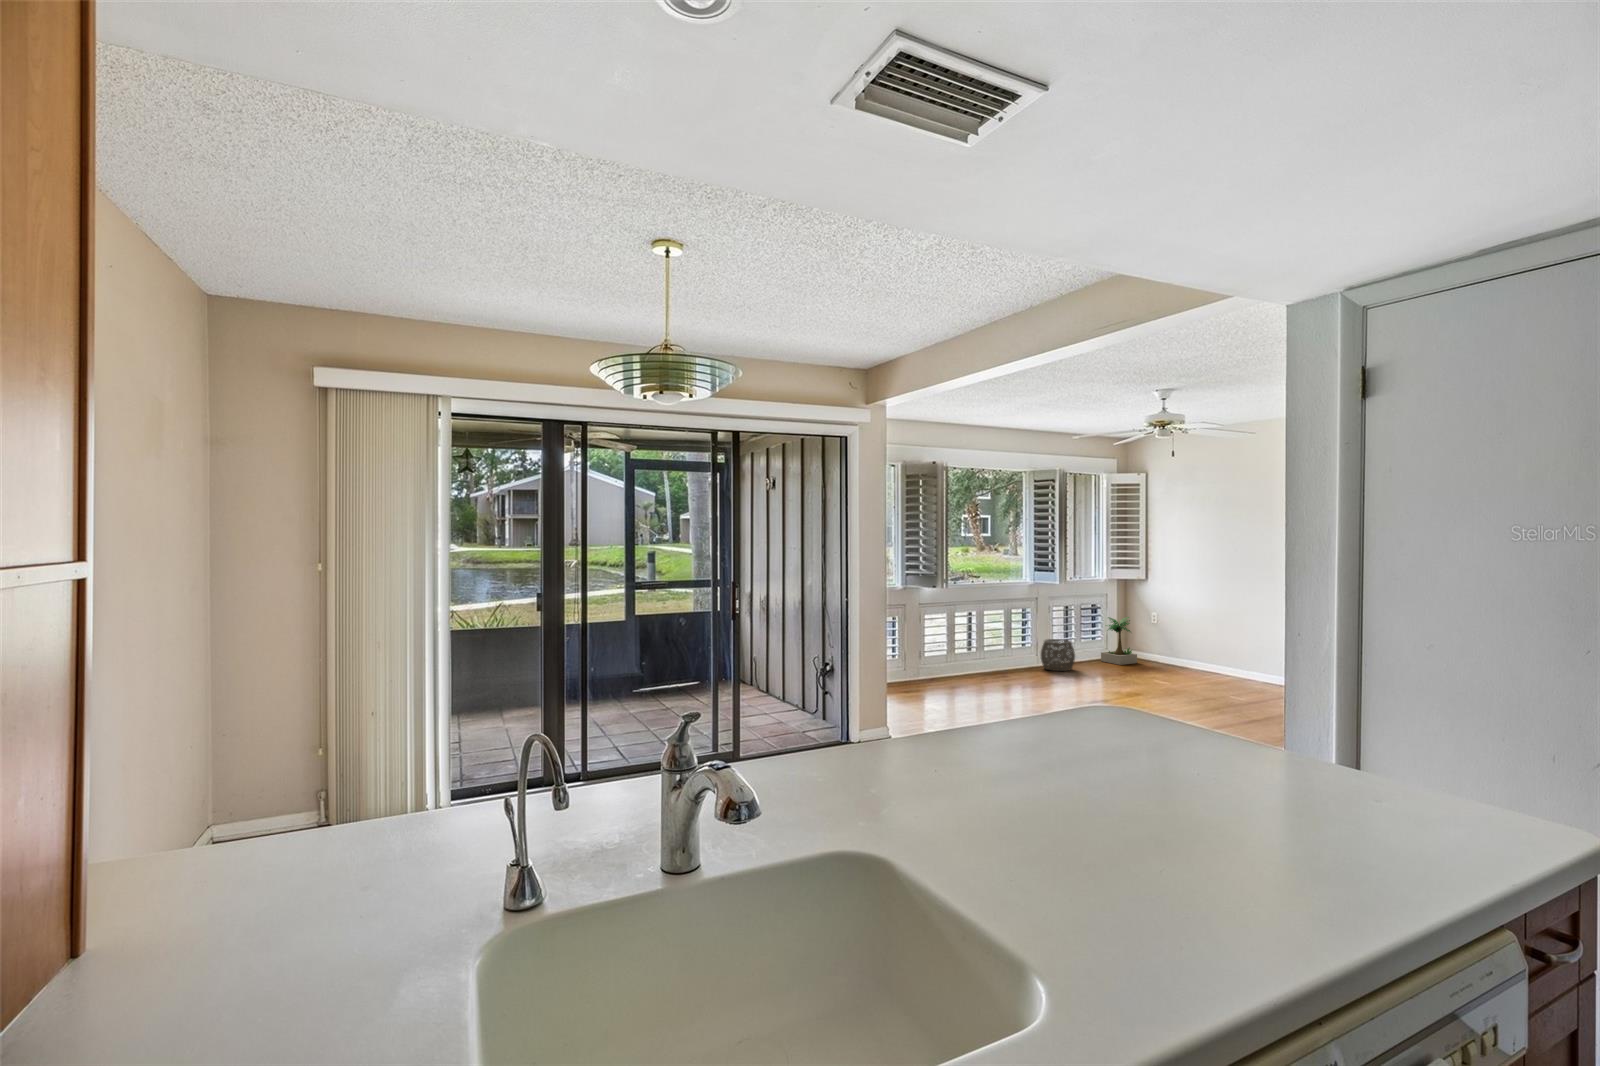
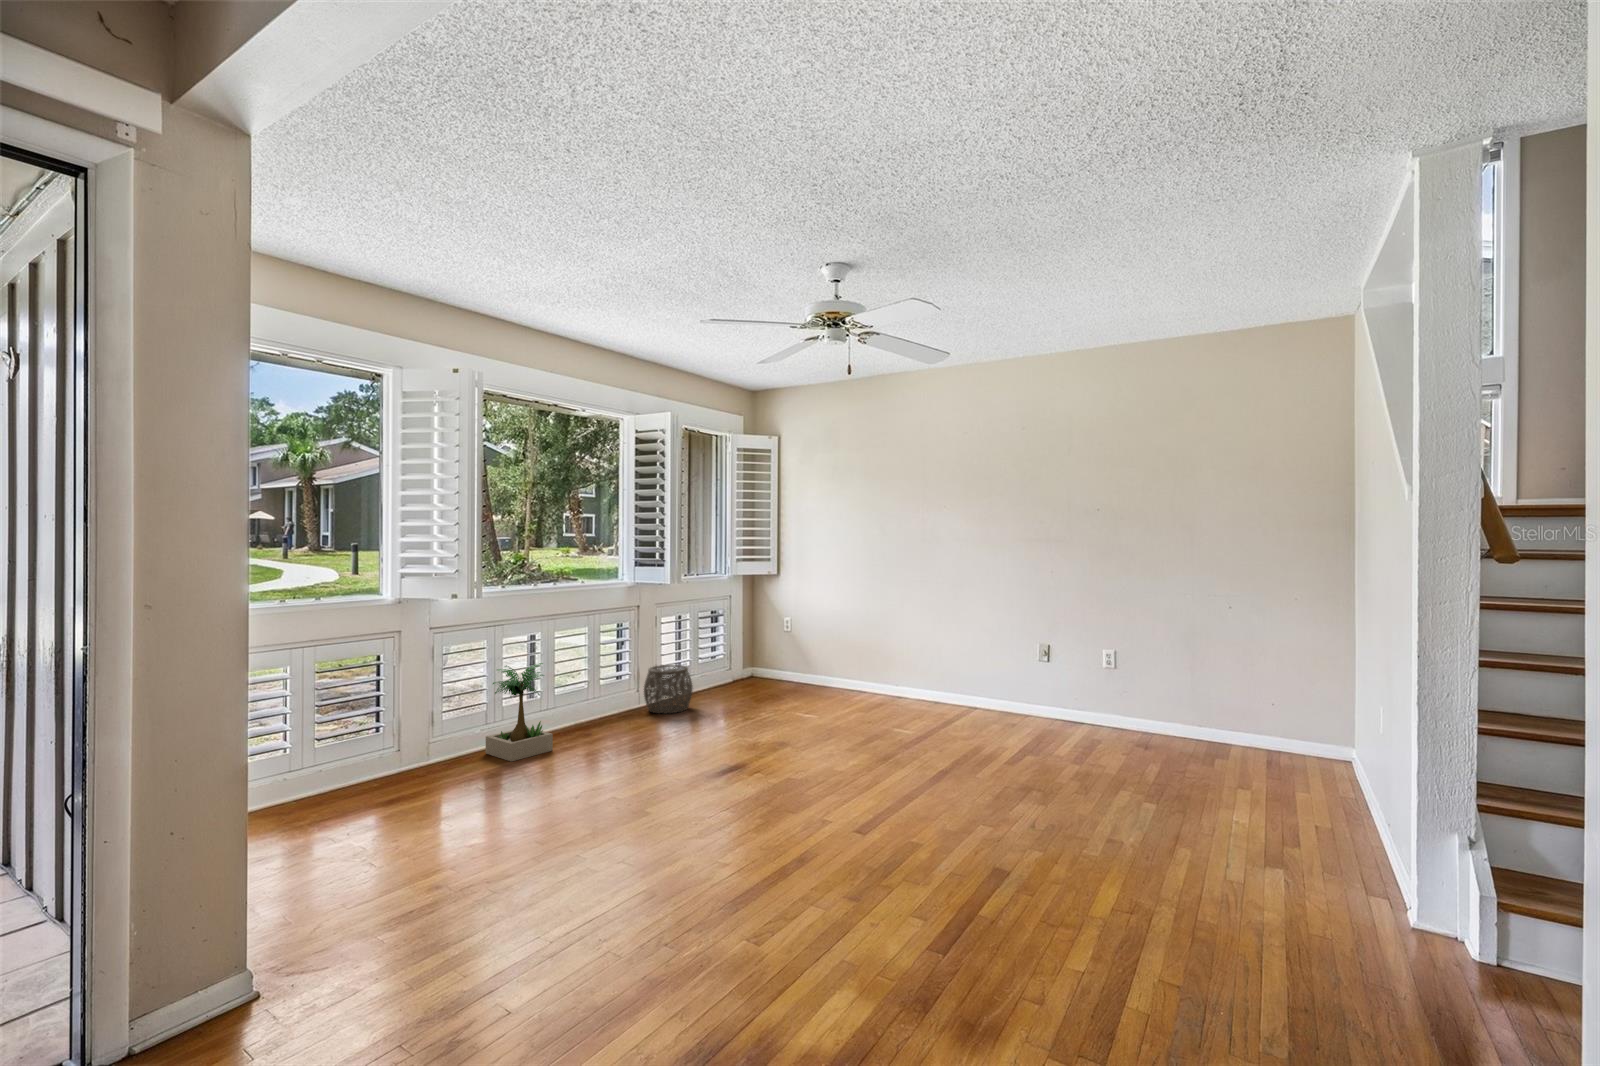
potted plant: present [1101,617,1137,665] -> present [486,663,553,761]

